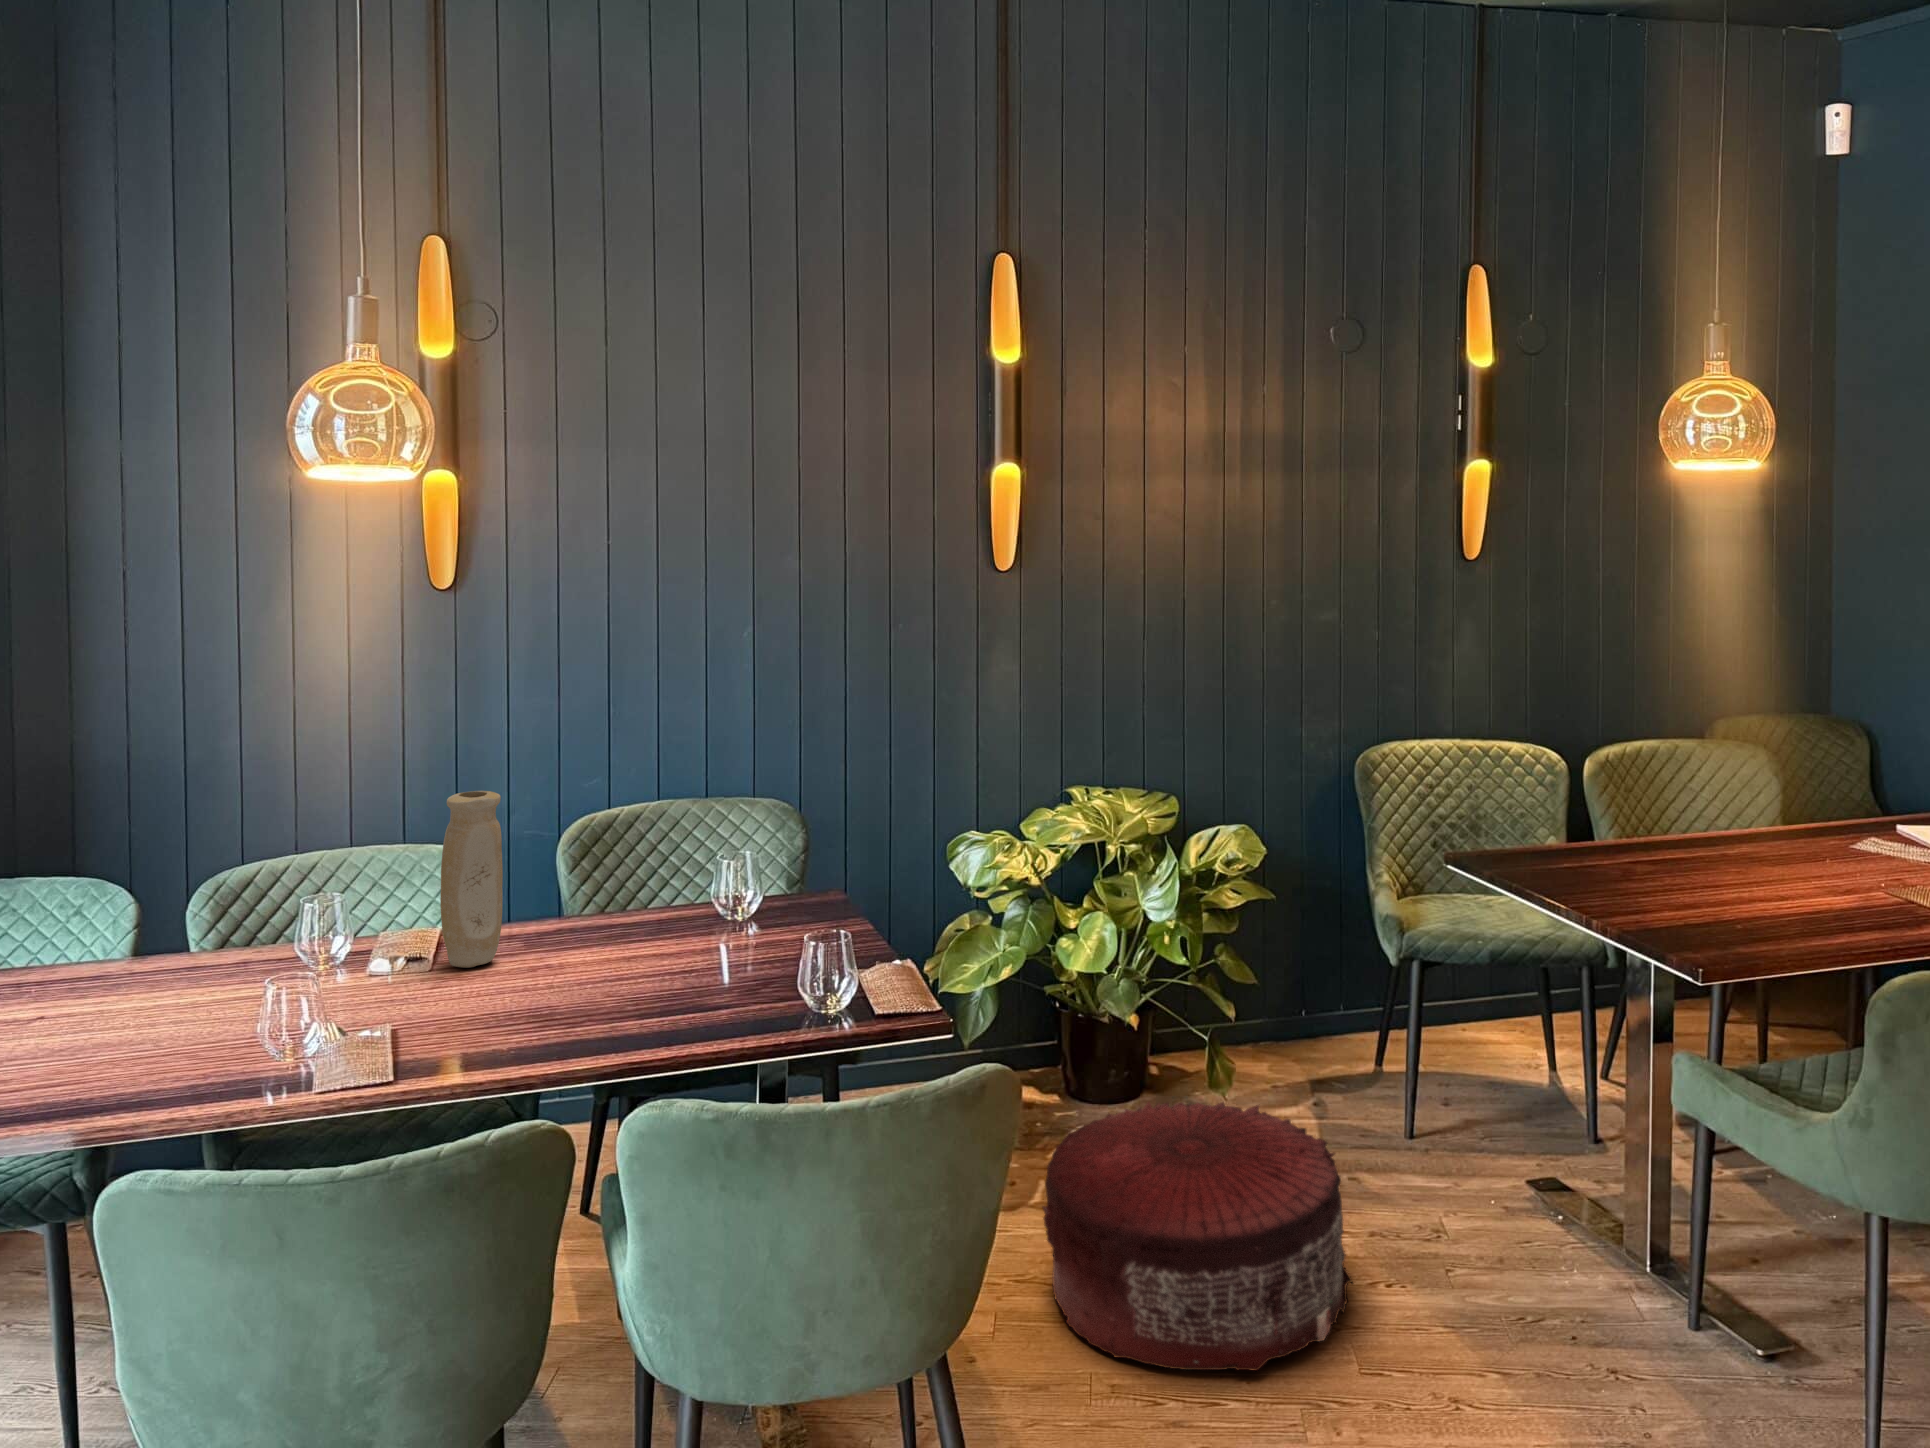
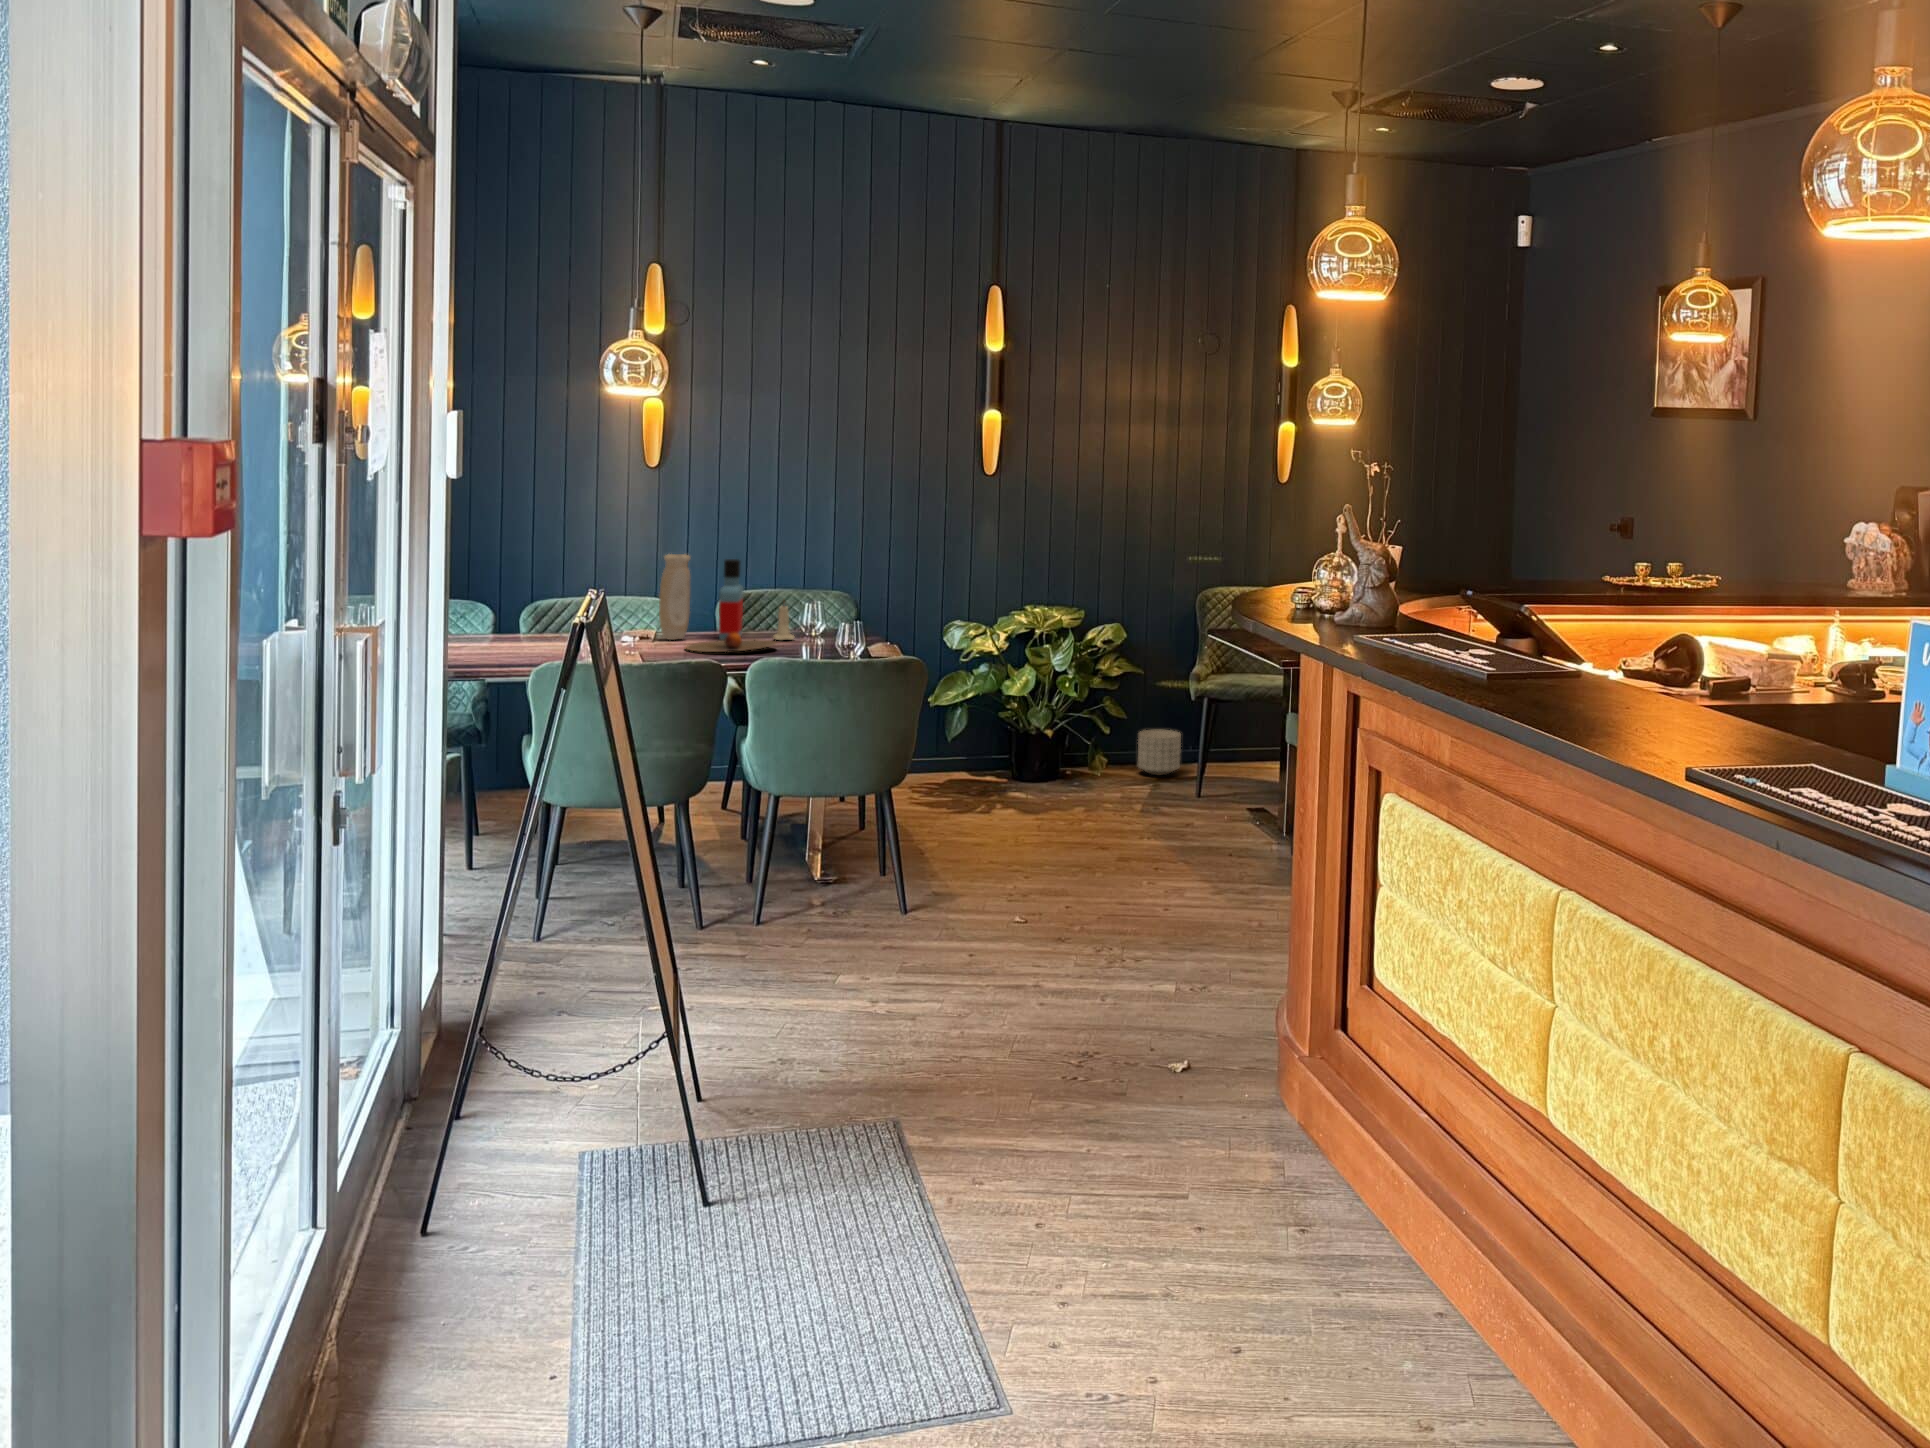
bottle: none [560,789,607,957] -> present [719,559,744,640]
candle: none [667,864,712,952] -> present [773,603,794,640]
plate: none [489,966,683,1033] -> present [686,633,776,652]
planter: none [1262,978,1333,1061] -> present [1138,730,1181,775]
pouf: present [1043,1102,1352,1371] -> none [964,751,1126,856]

